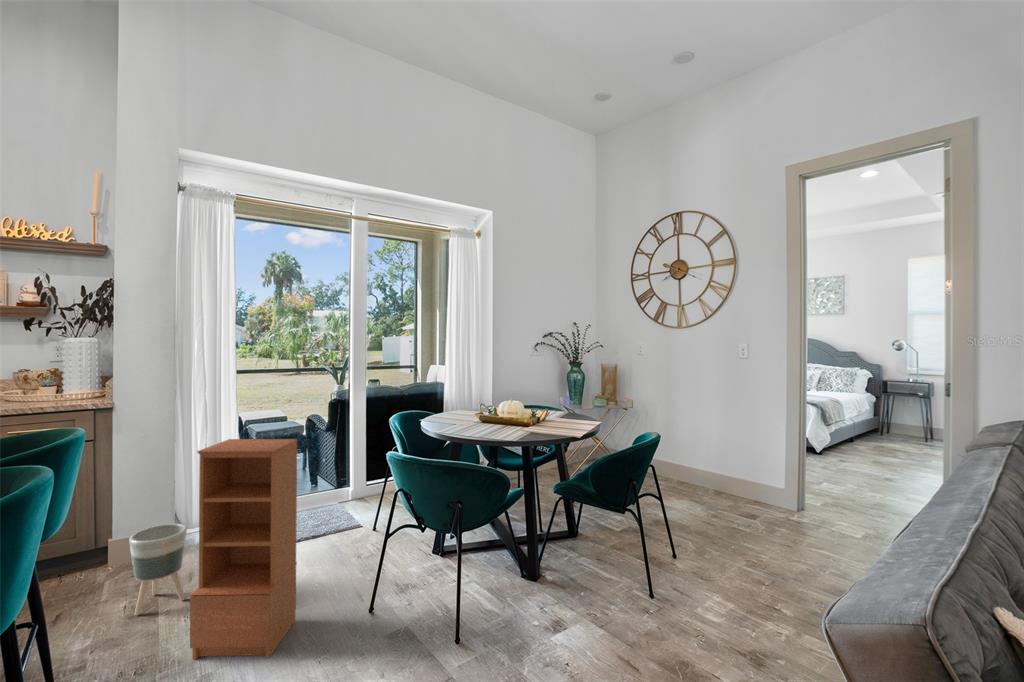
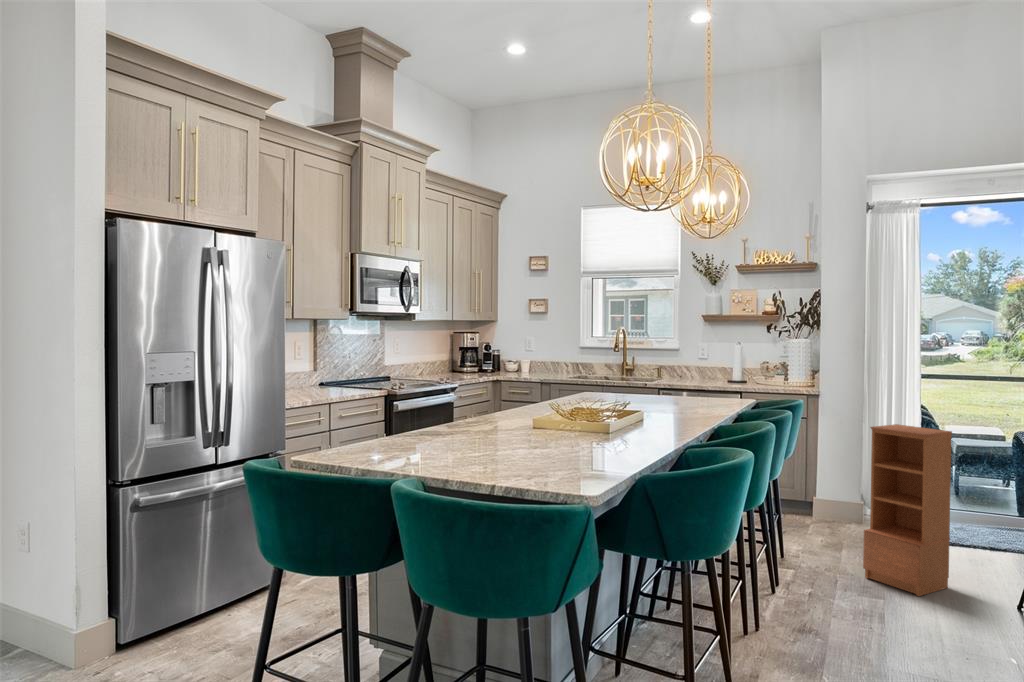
planter: present [129,524,187,615] -> none [828,488,868,550]

